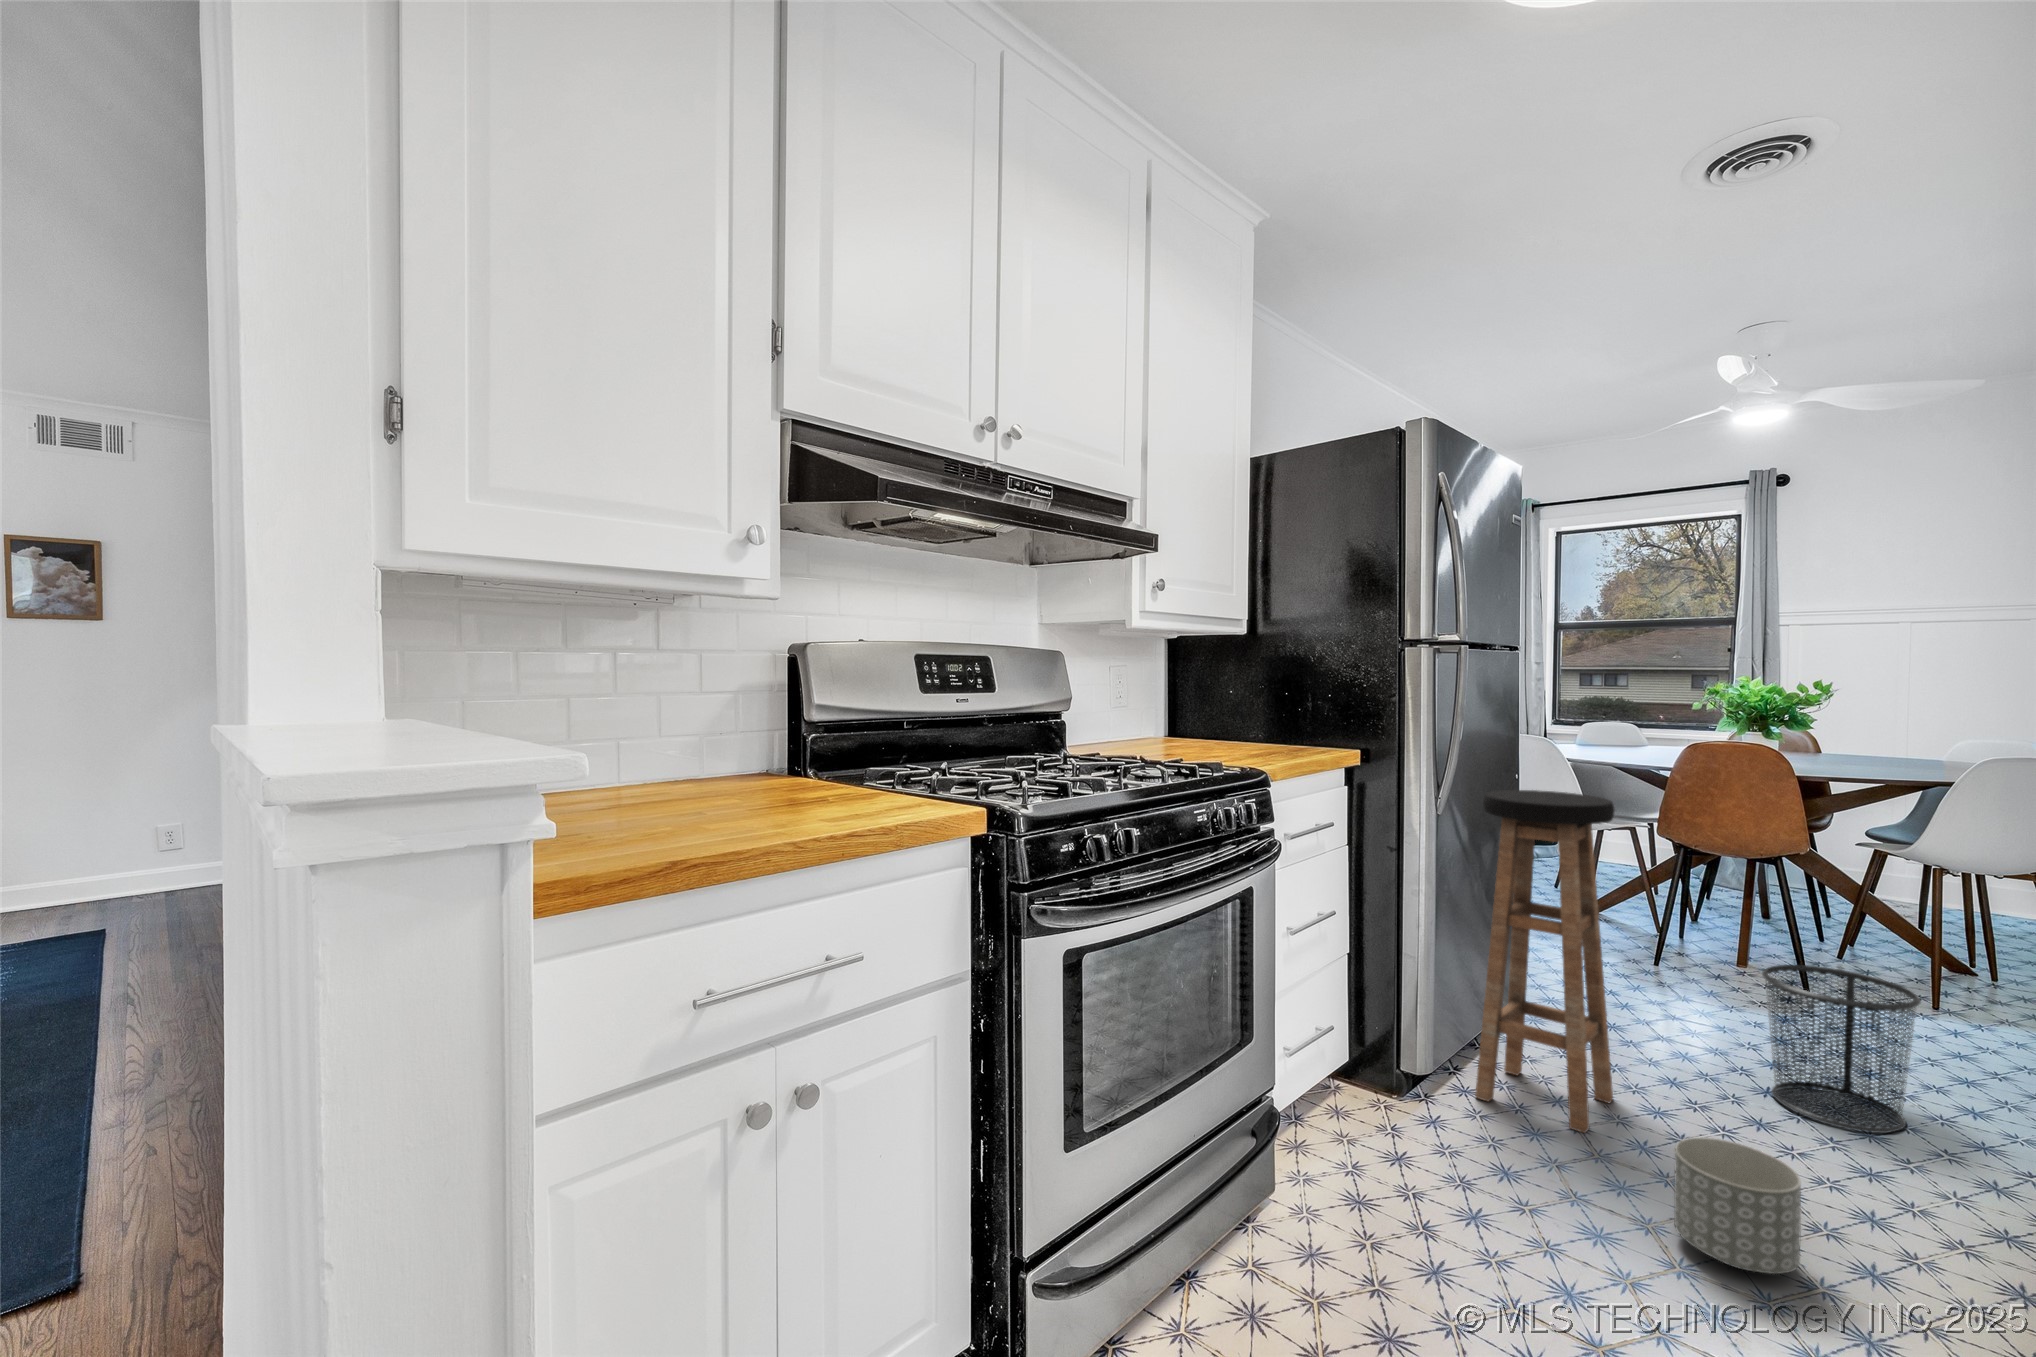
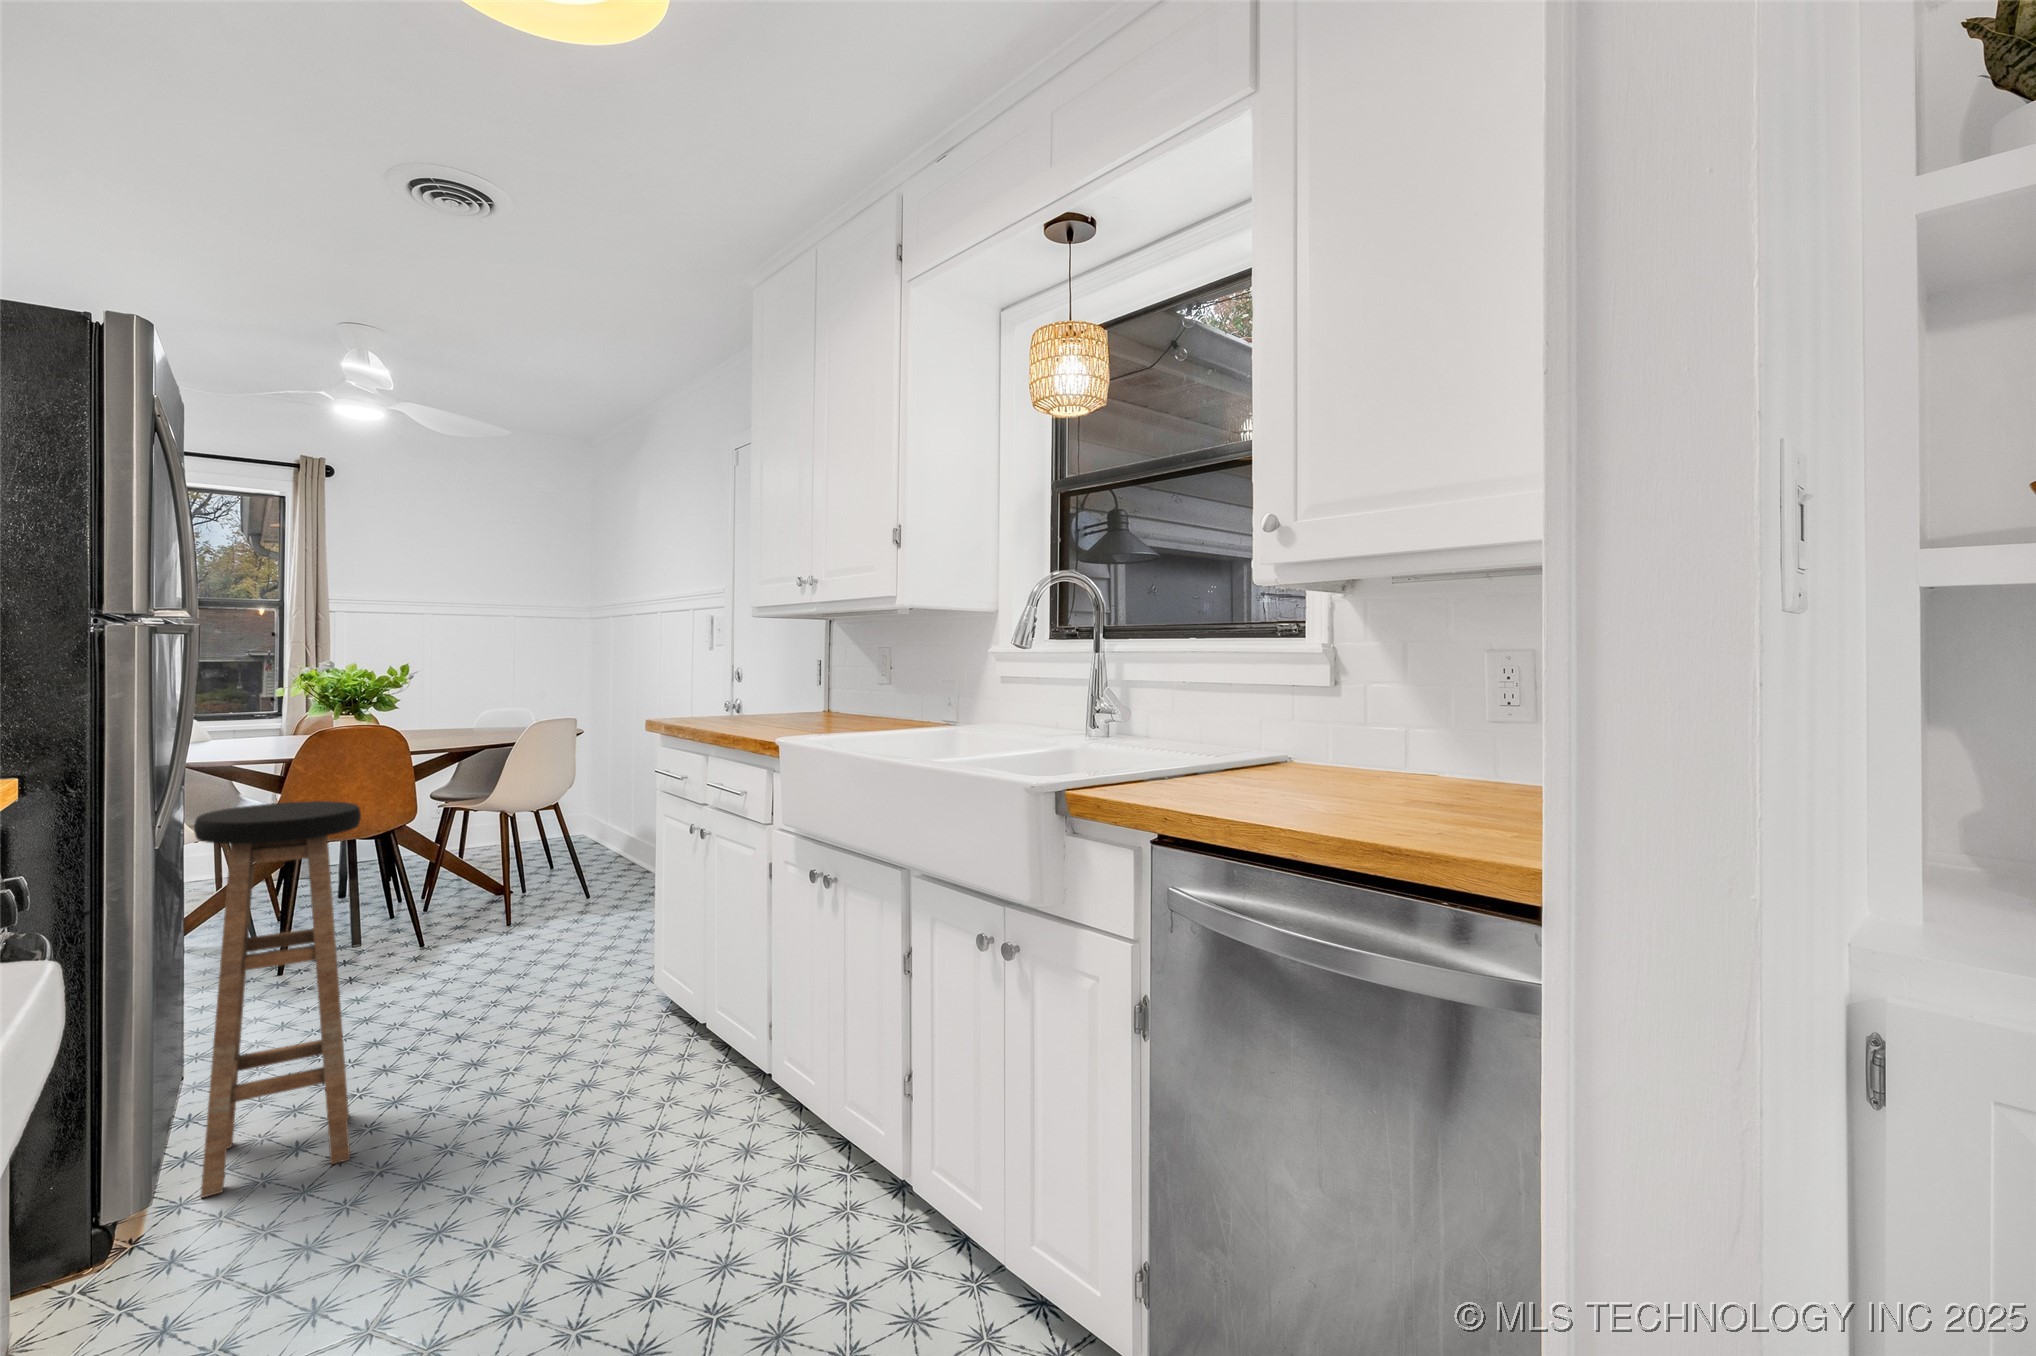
waste bin: present [1762,965,1921,1133] -> none [455,911,568,1045]
planter: present [1674,1138,1801,1274] -> none [491,1076,587,1187]

